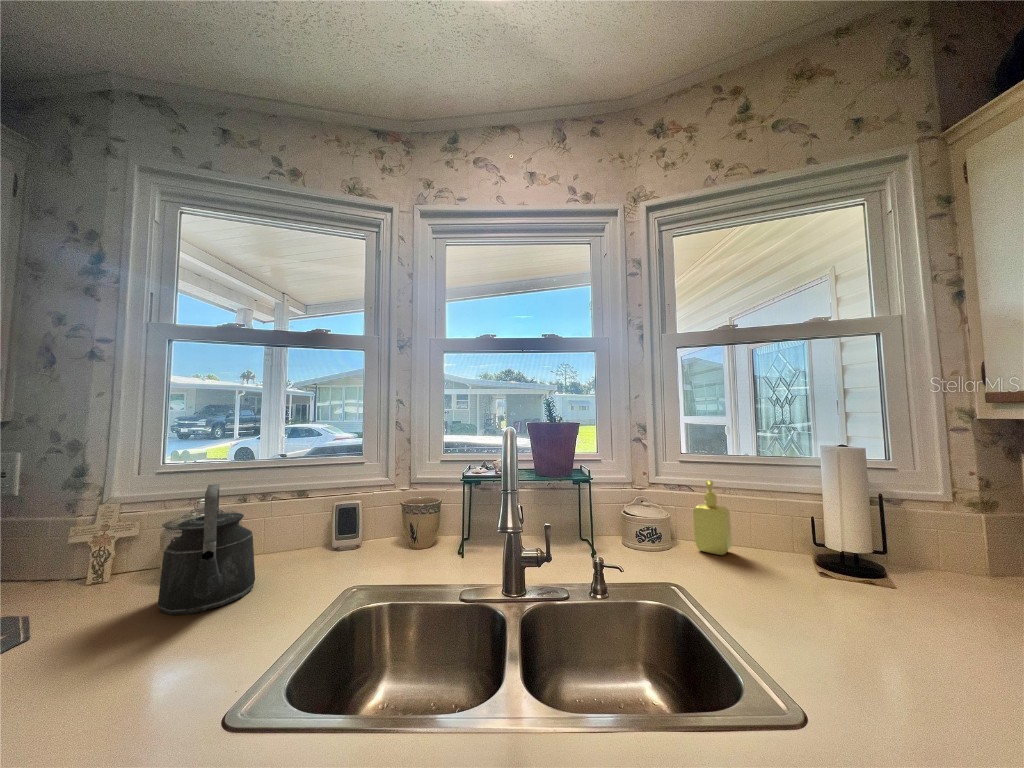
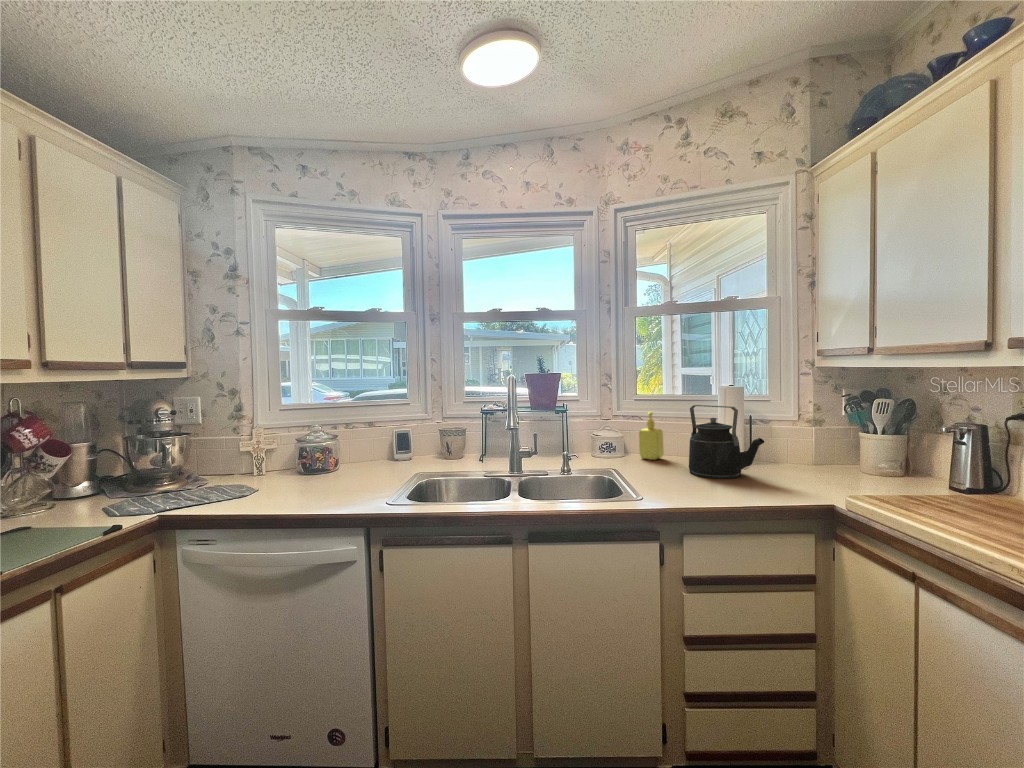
kettle: present [158,484,255,615] -> present [689,405,764,479]

